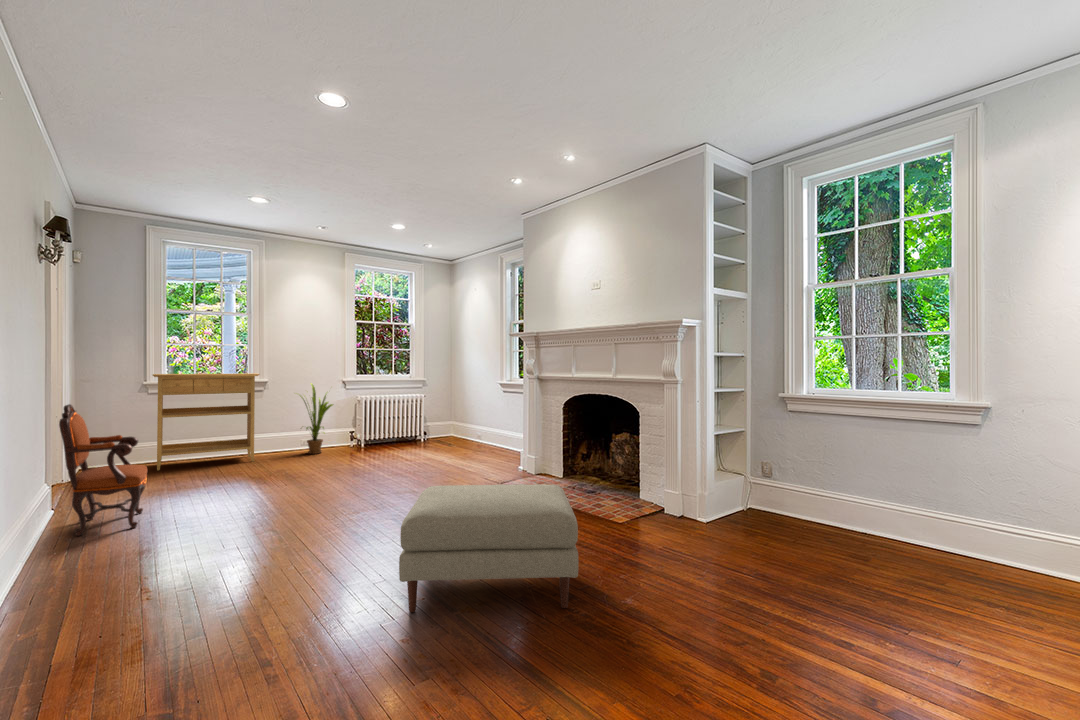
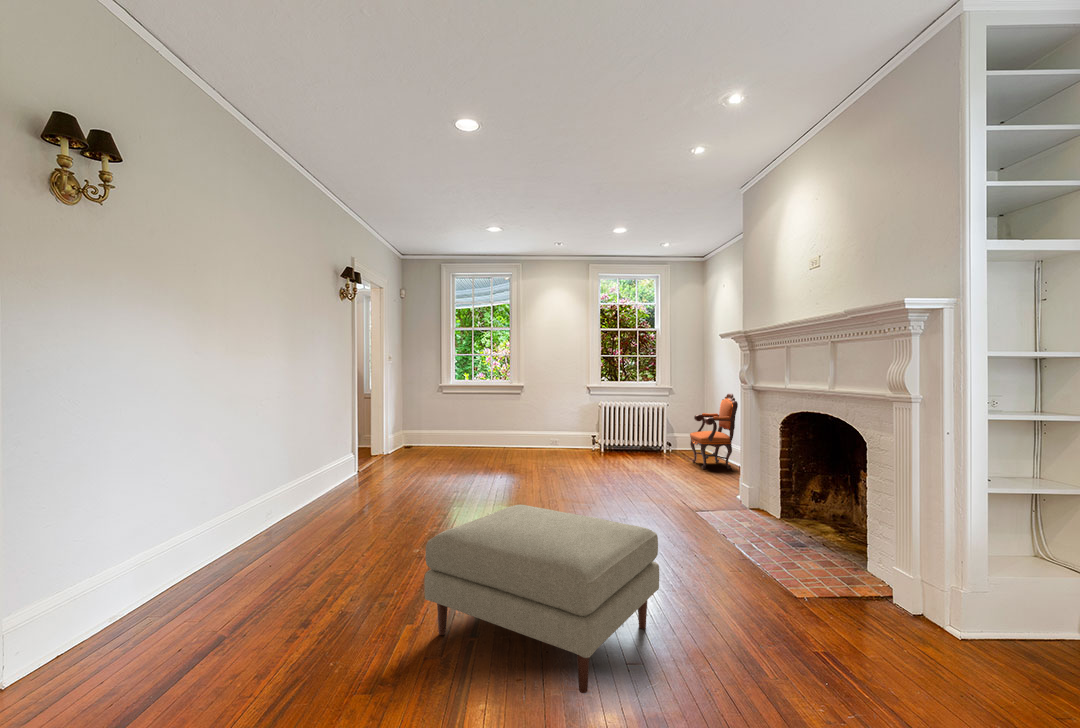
console table: present [153,373,260,470] -> none [435,380,512,457]
house plant: present [300,384,333,454] -> none [539,388,575,455]
armchair: present [59,404,147,536] -> present [690,393,738,469]

